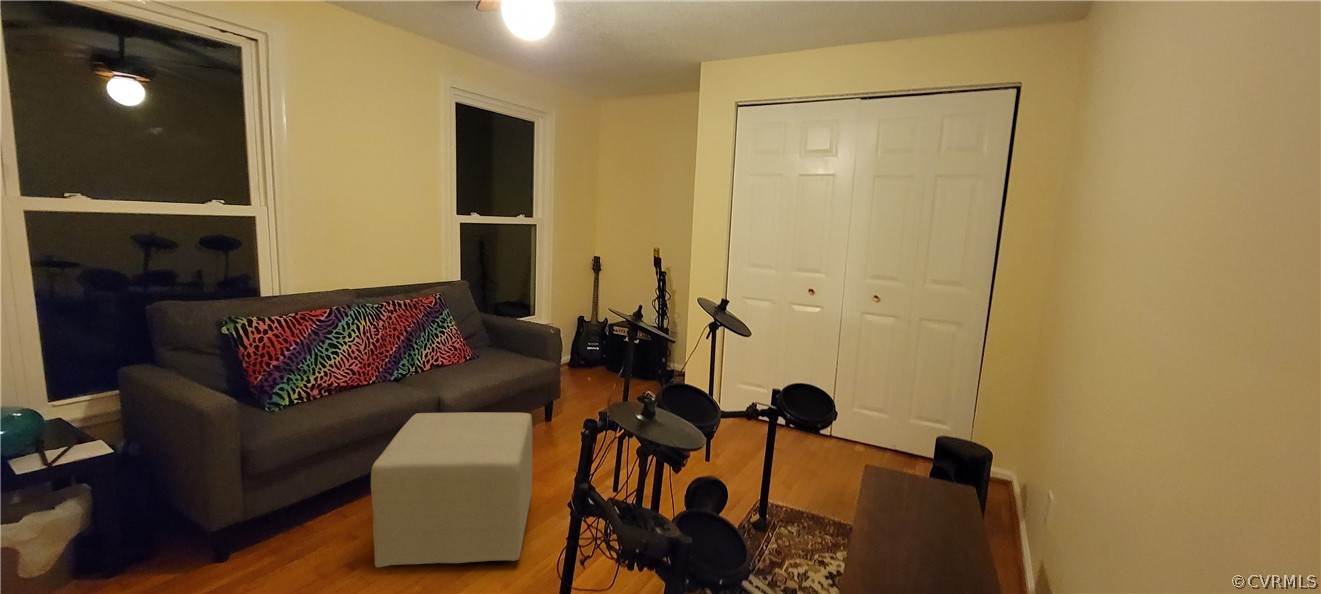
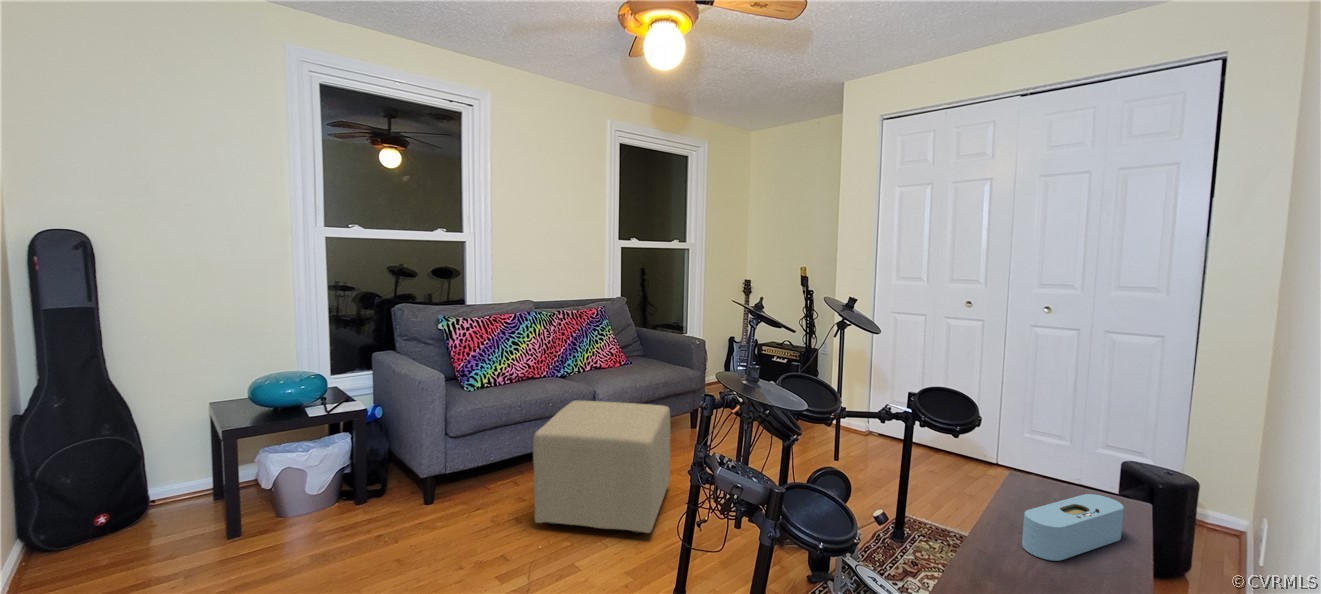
speaker: none [883,482,956,552] -> present [1022,494,1124,561]

